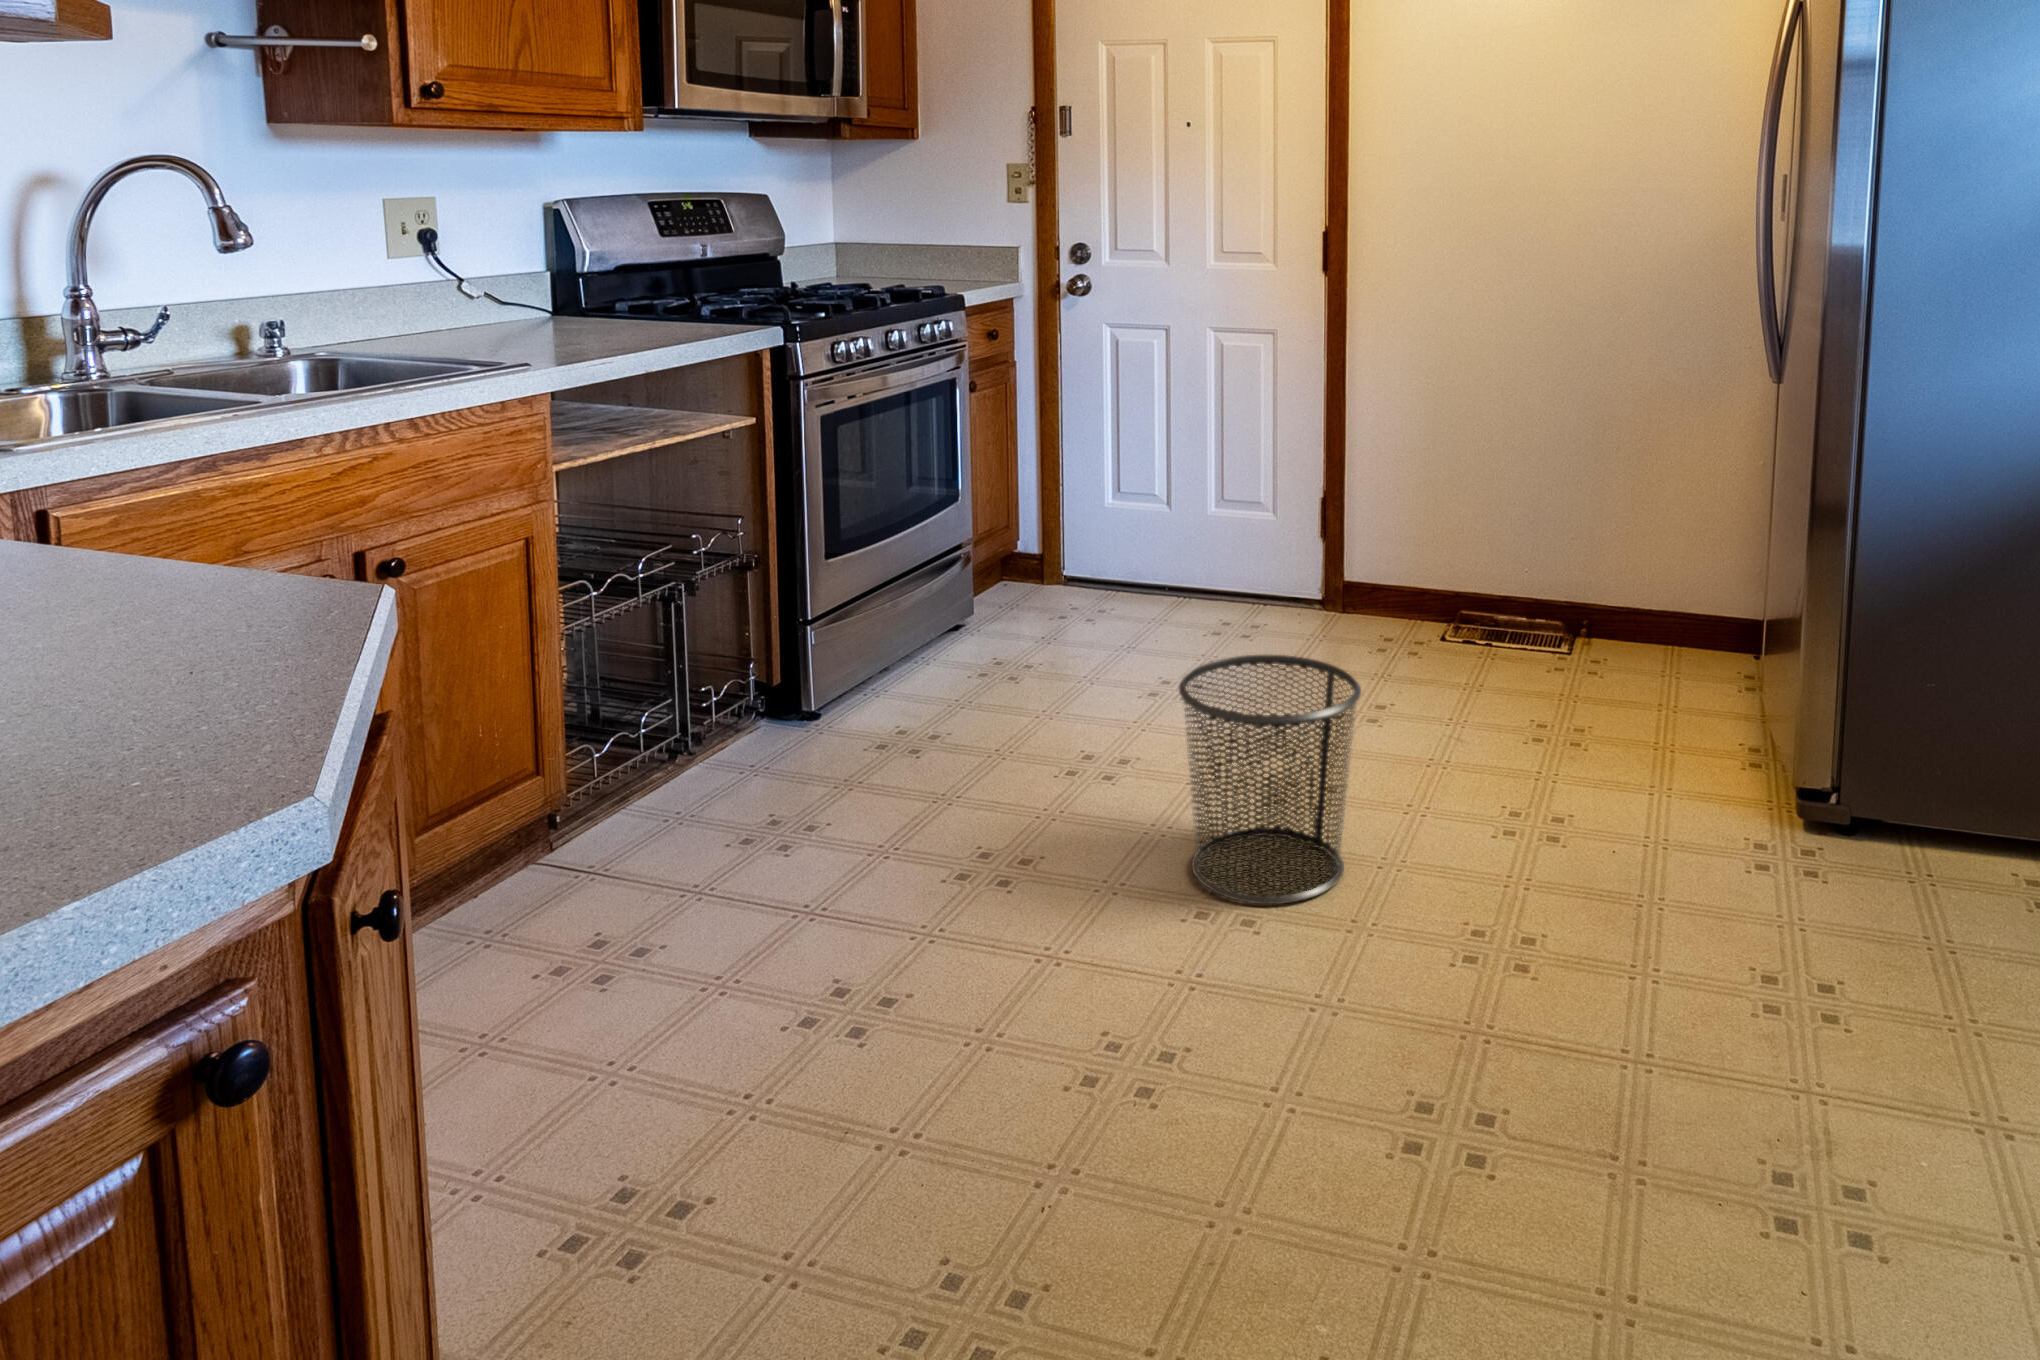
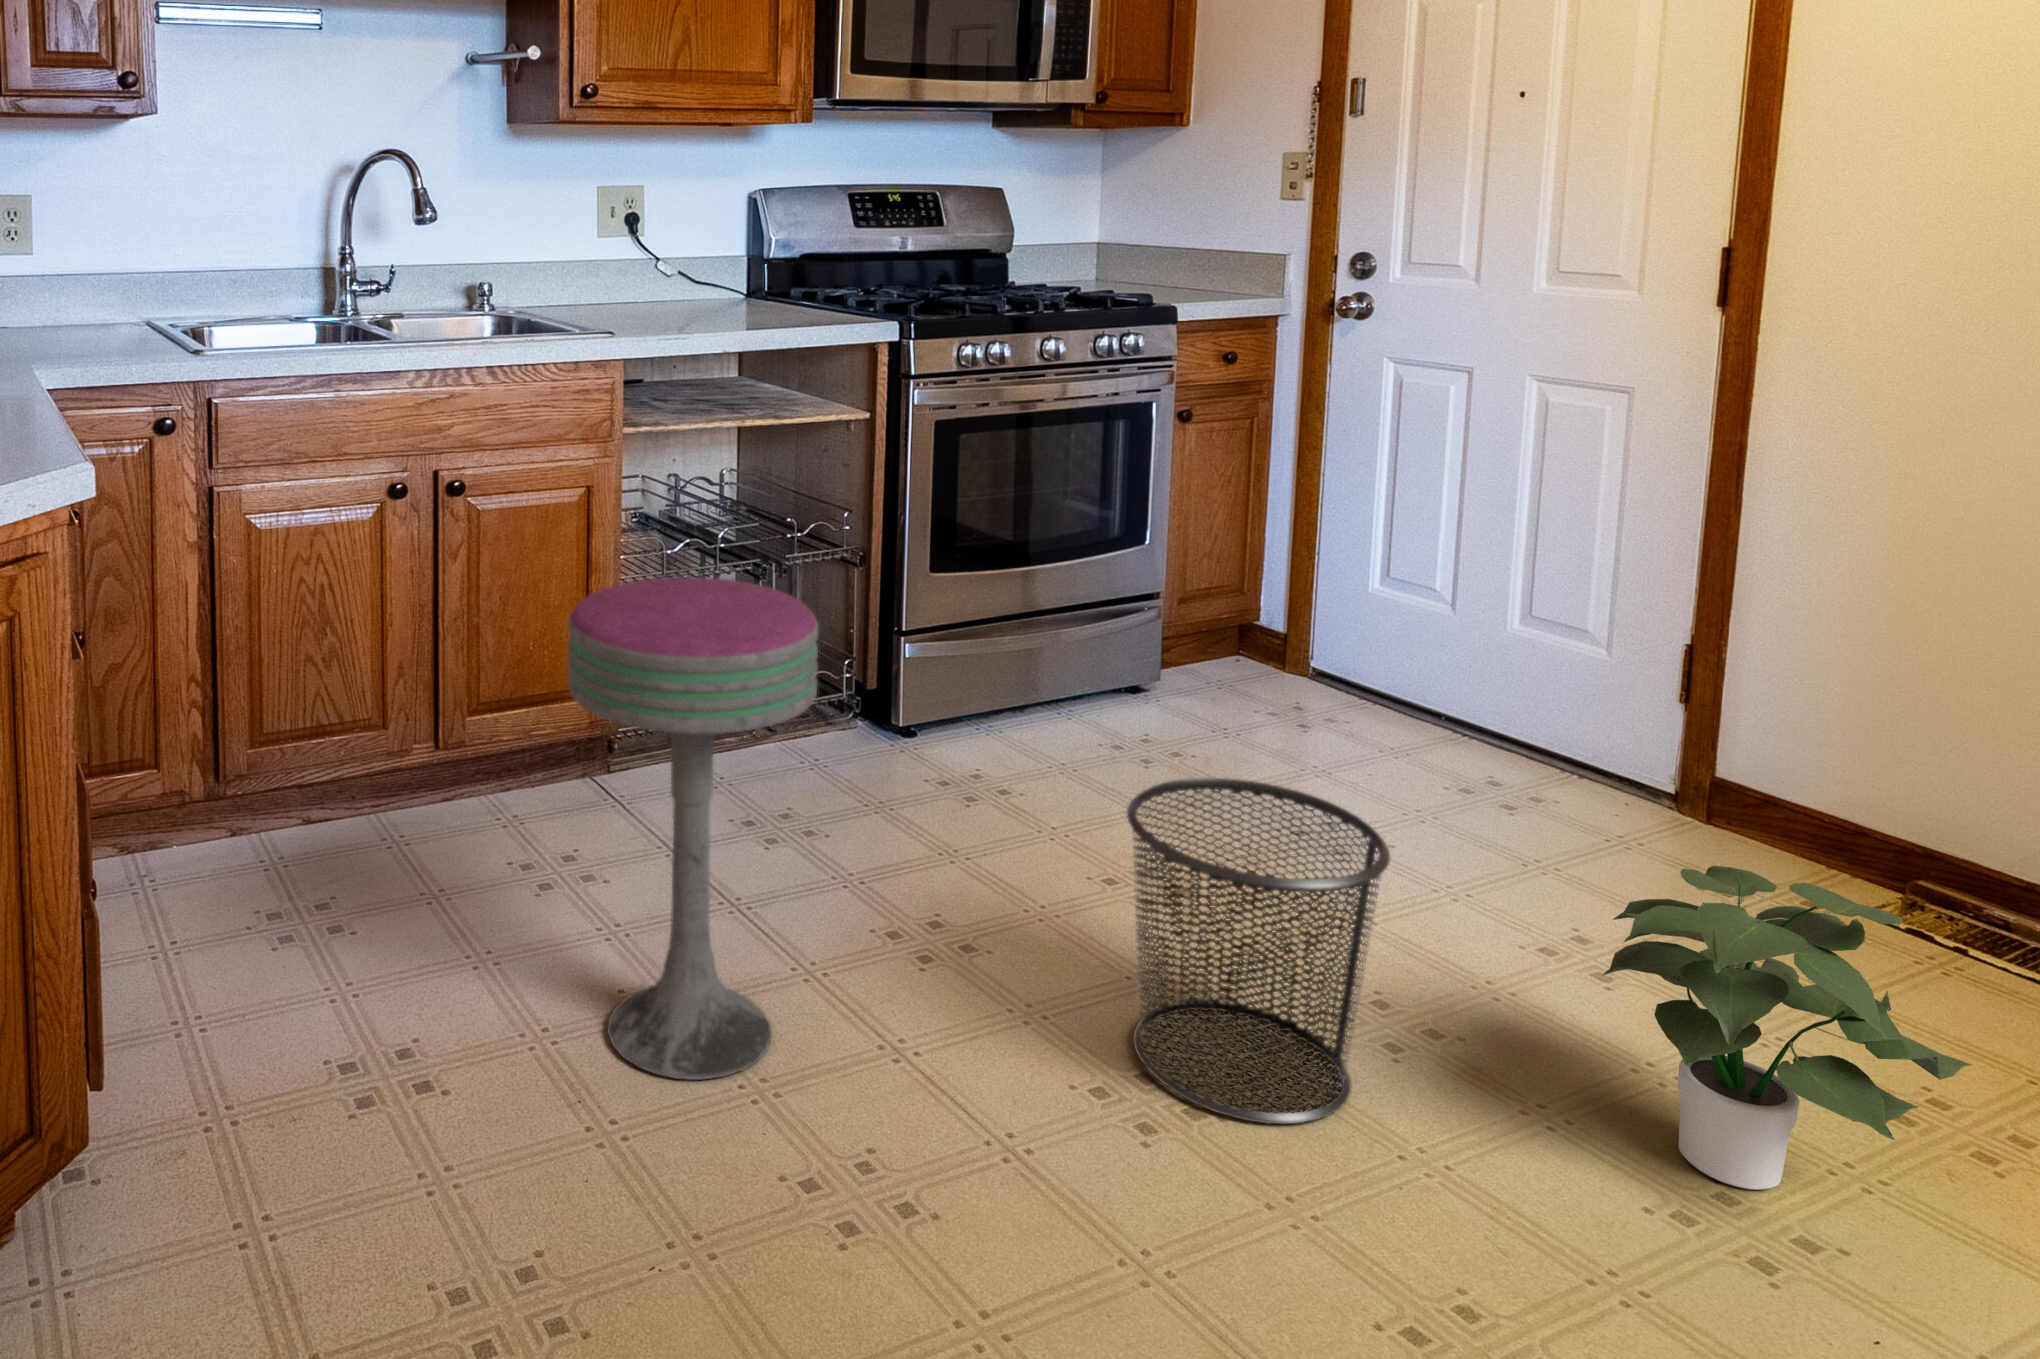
bar stool: none [743,584,994,1072] -> present [568,577,819,1080]
potted plant: none [1440,626,1625,824] -> present [1603,866,1972,1190]

